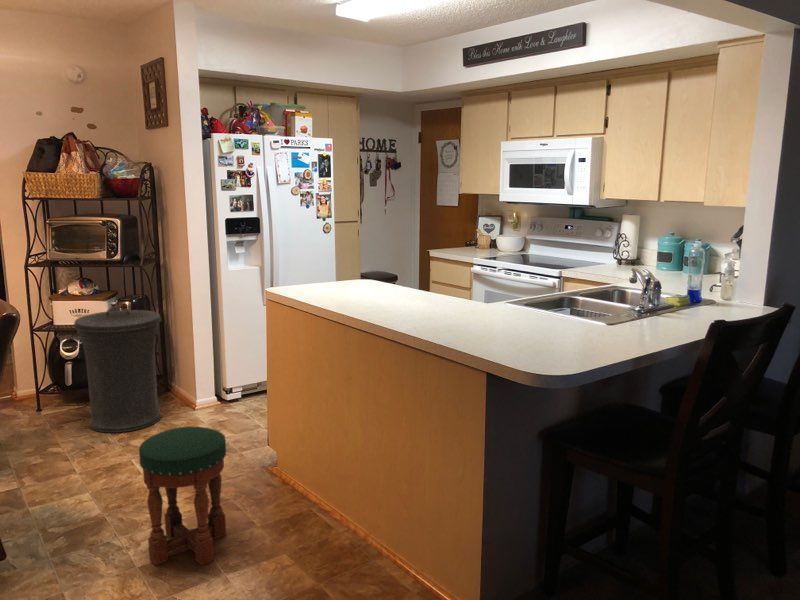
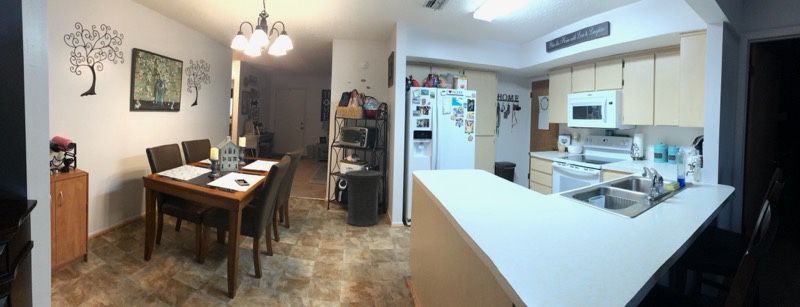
stool: present [139,426,226,565] -> none [357,219,396,286]

